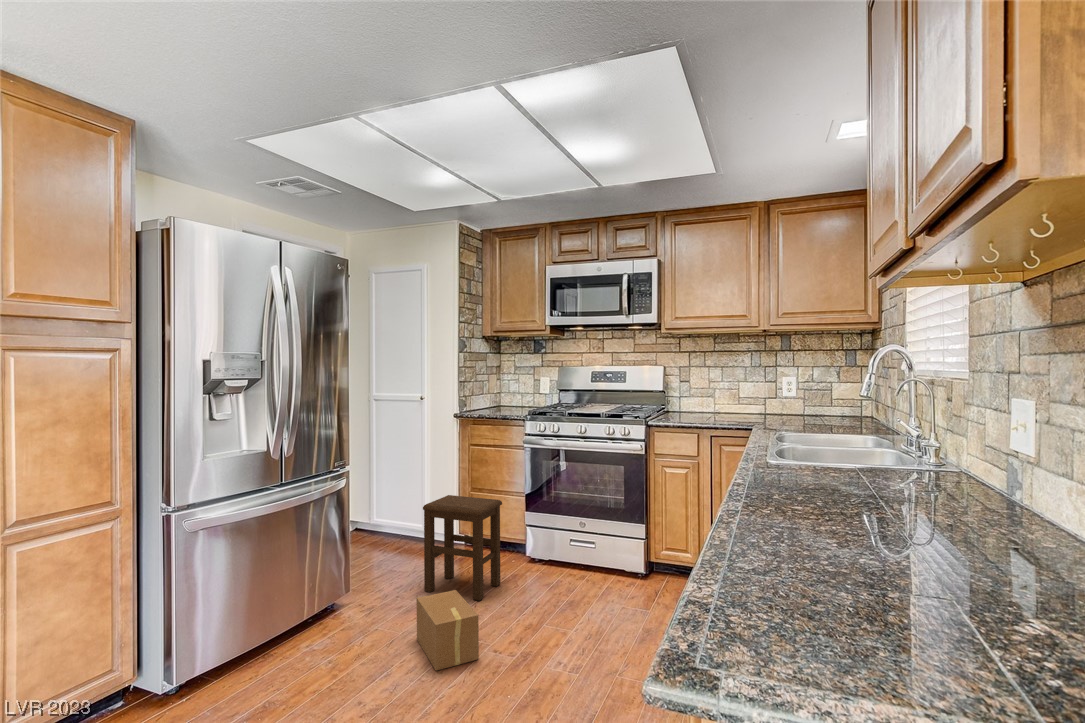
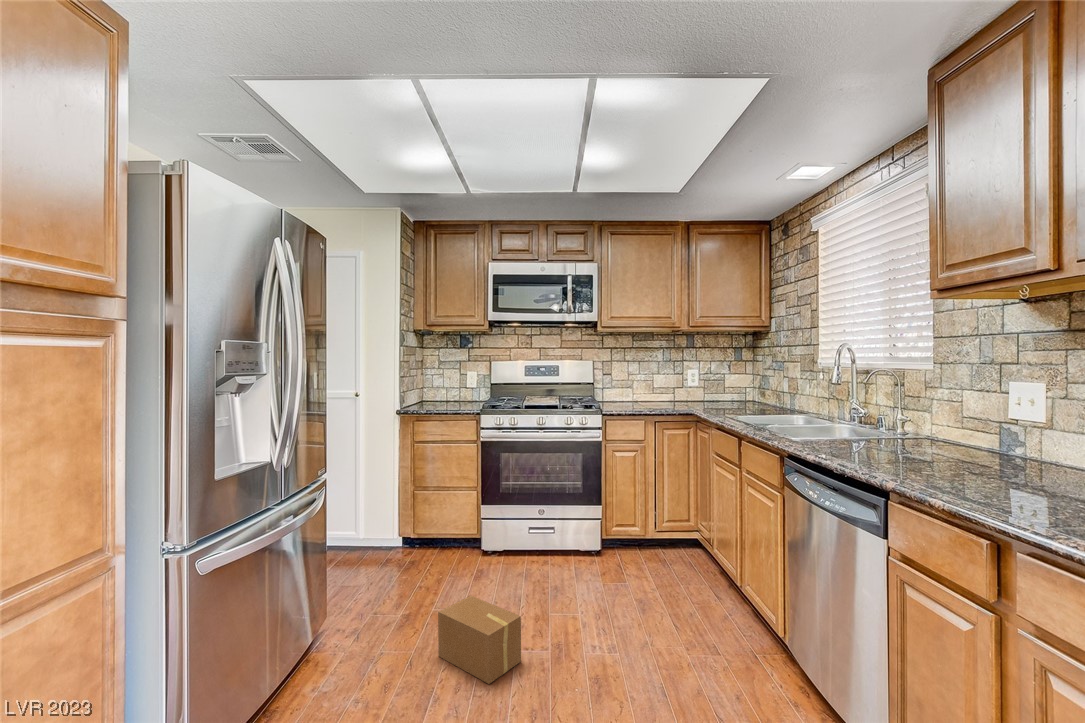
stool: present [423,495,502,601] -> none [400,497,477,604]

